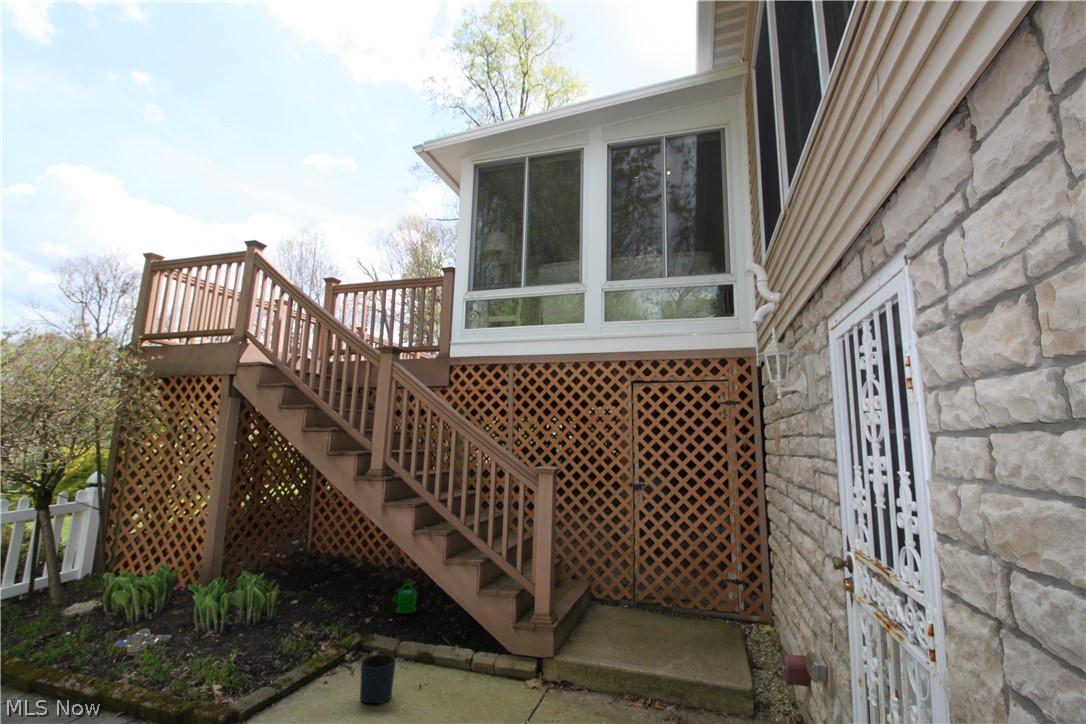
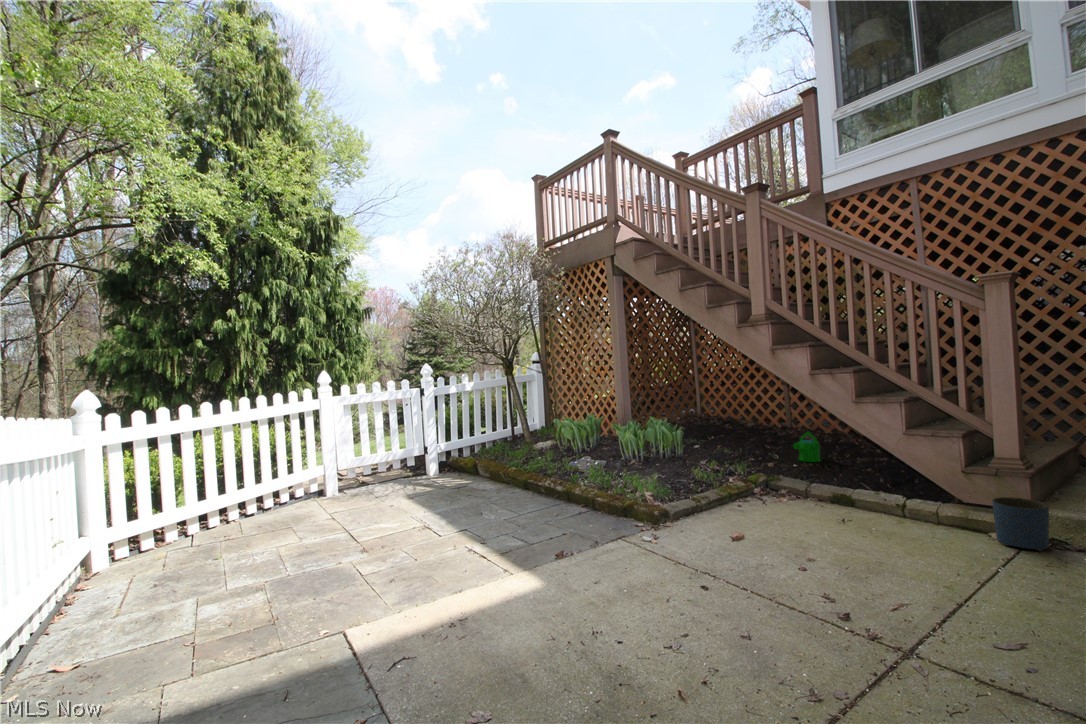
planter: present [360,654,395,703] -> present [992,497,1049,551]

